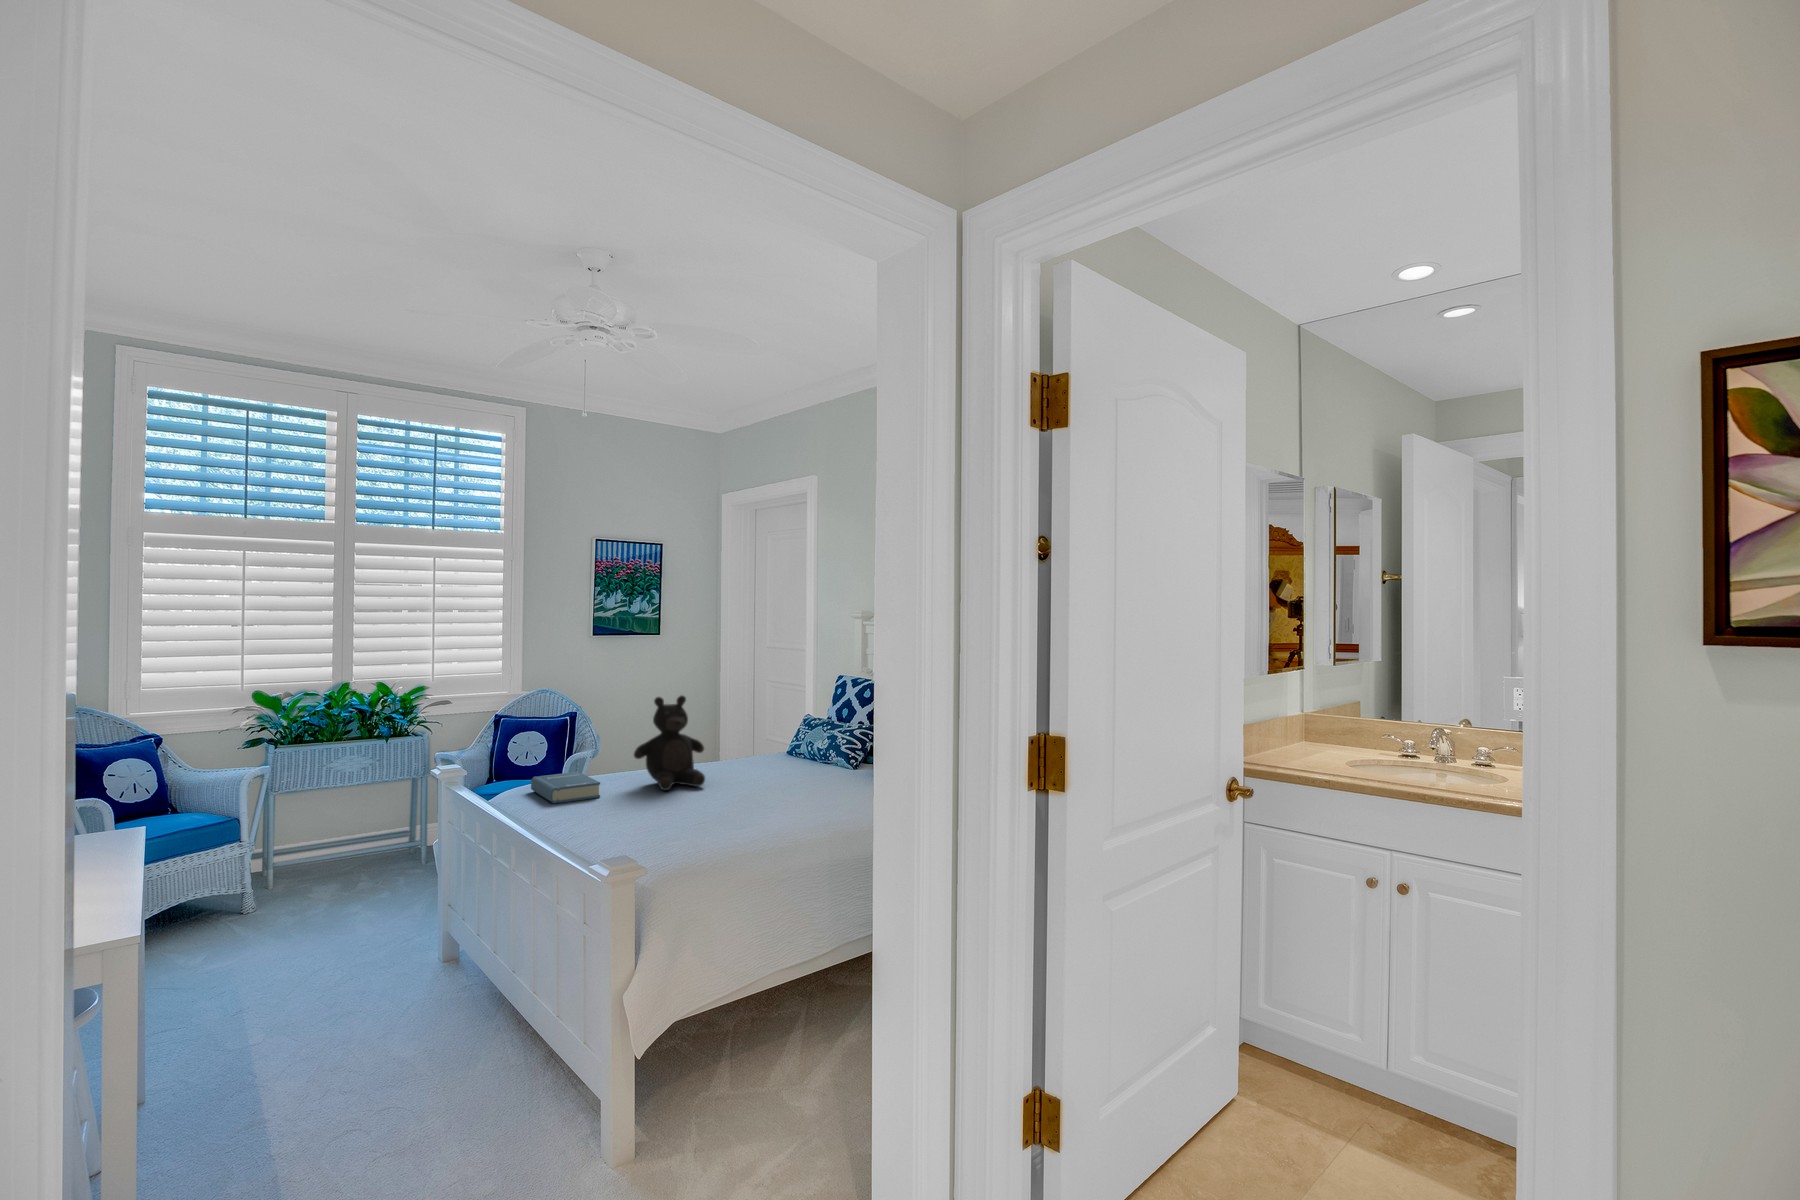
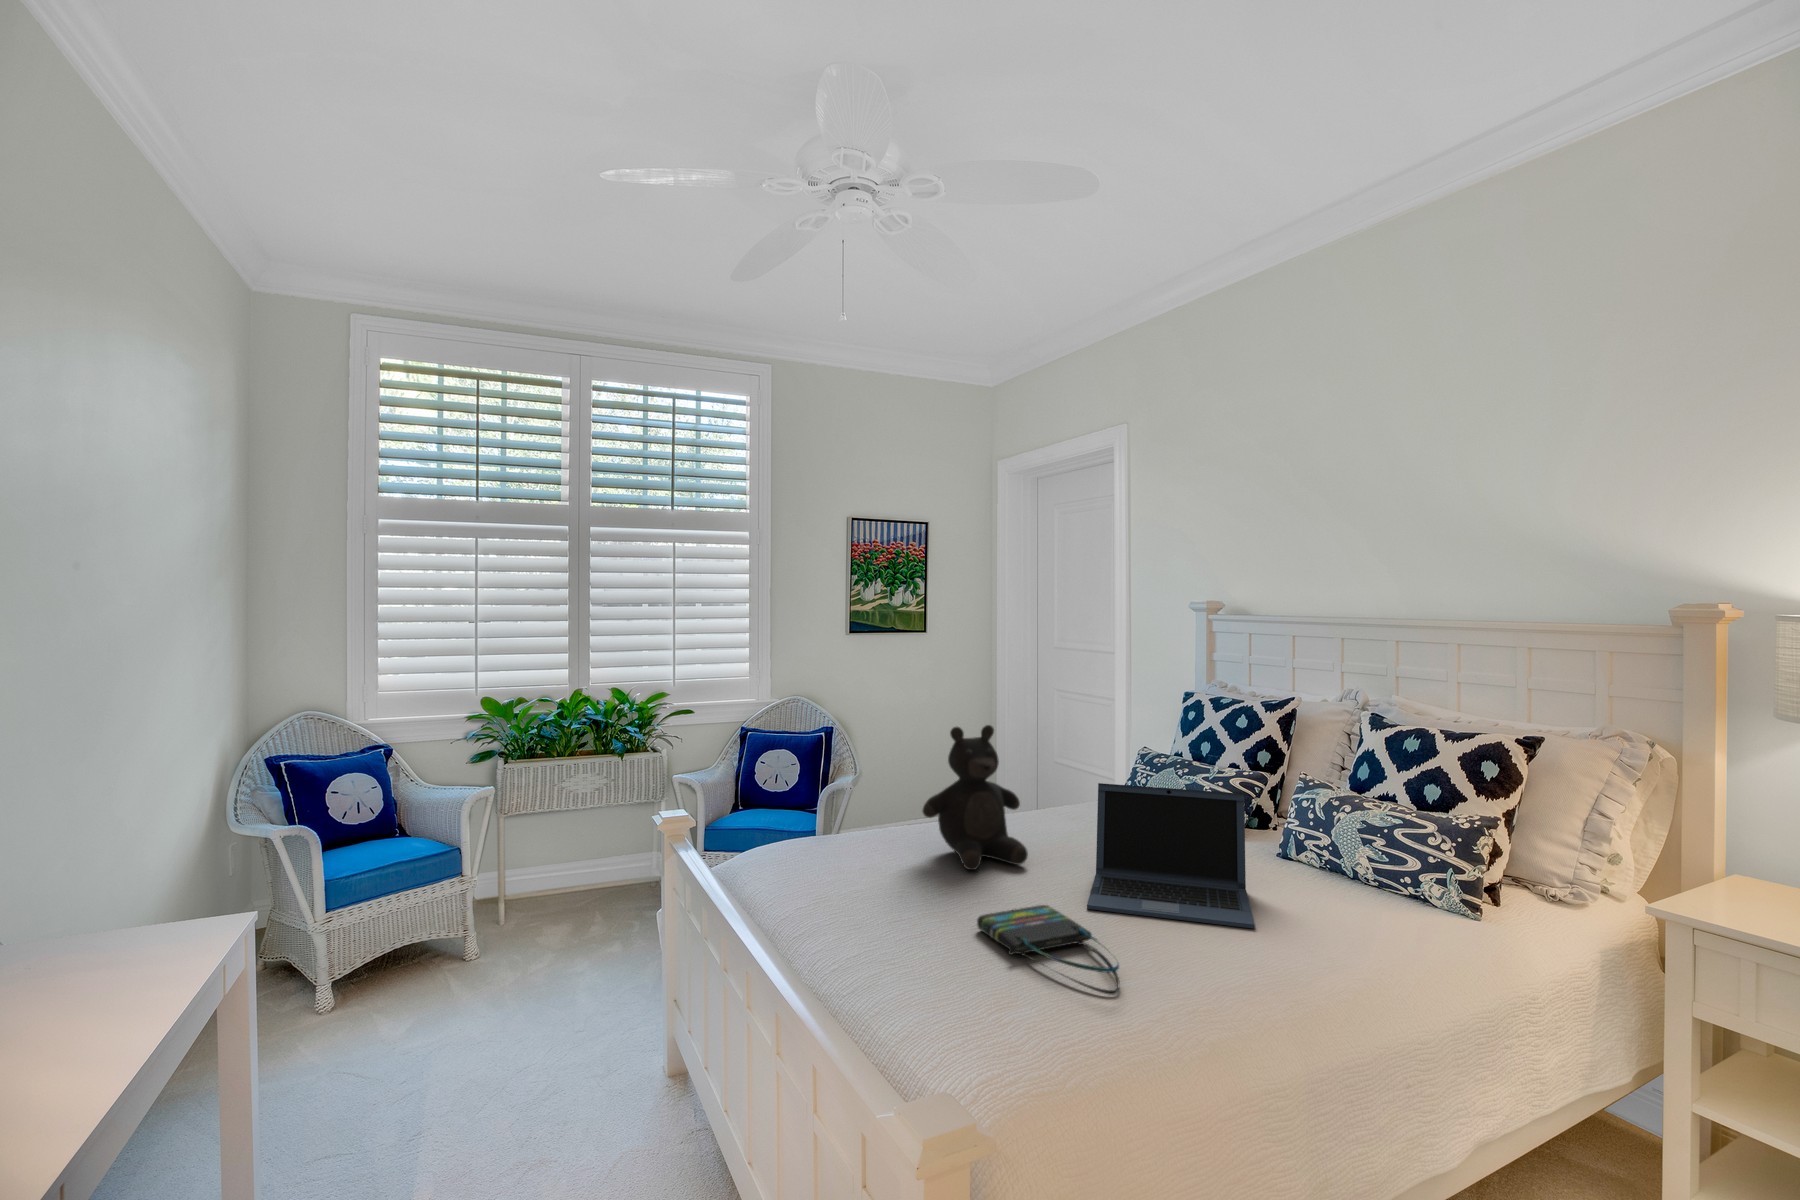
laptop: none [733,730,839,805] -> present [1087,783,1255,928]
hardback book: present [531,772,600,803] -> none [784,830,880,887]
tote bag: none [659,800,734,833] -> present [977,905,1119,995]

